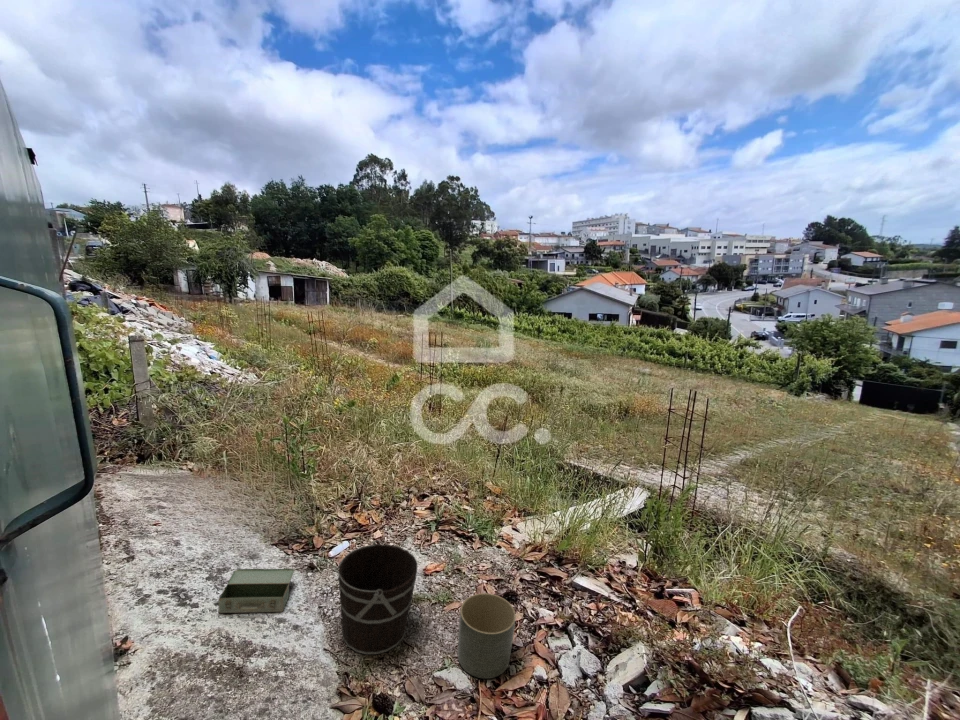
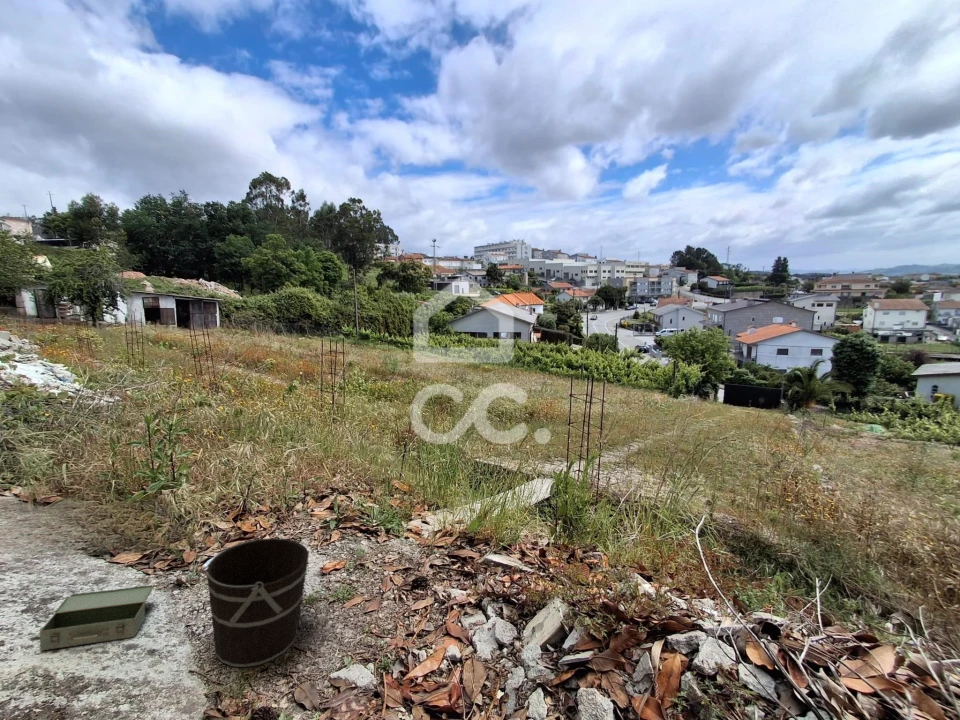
planter: present [457,593,516,679] -> none [359,576,424,670]

